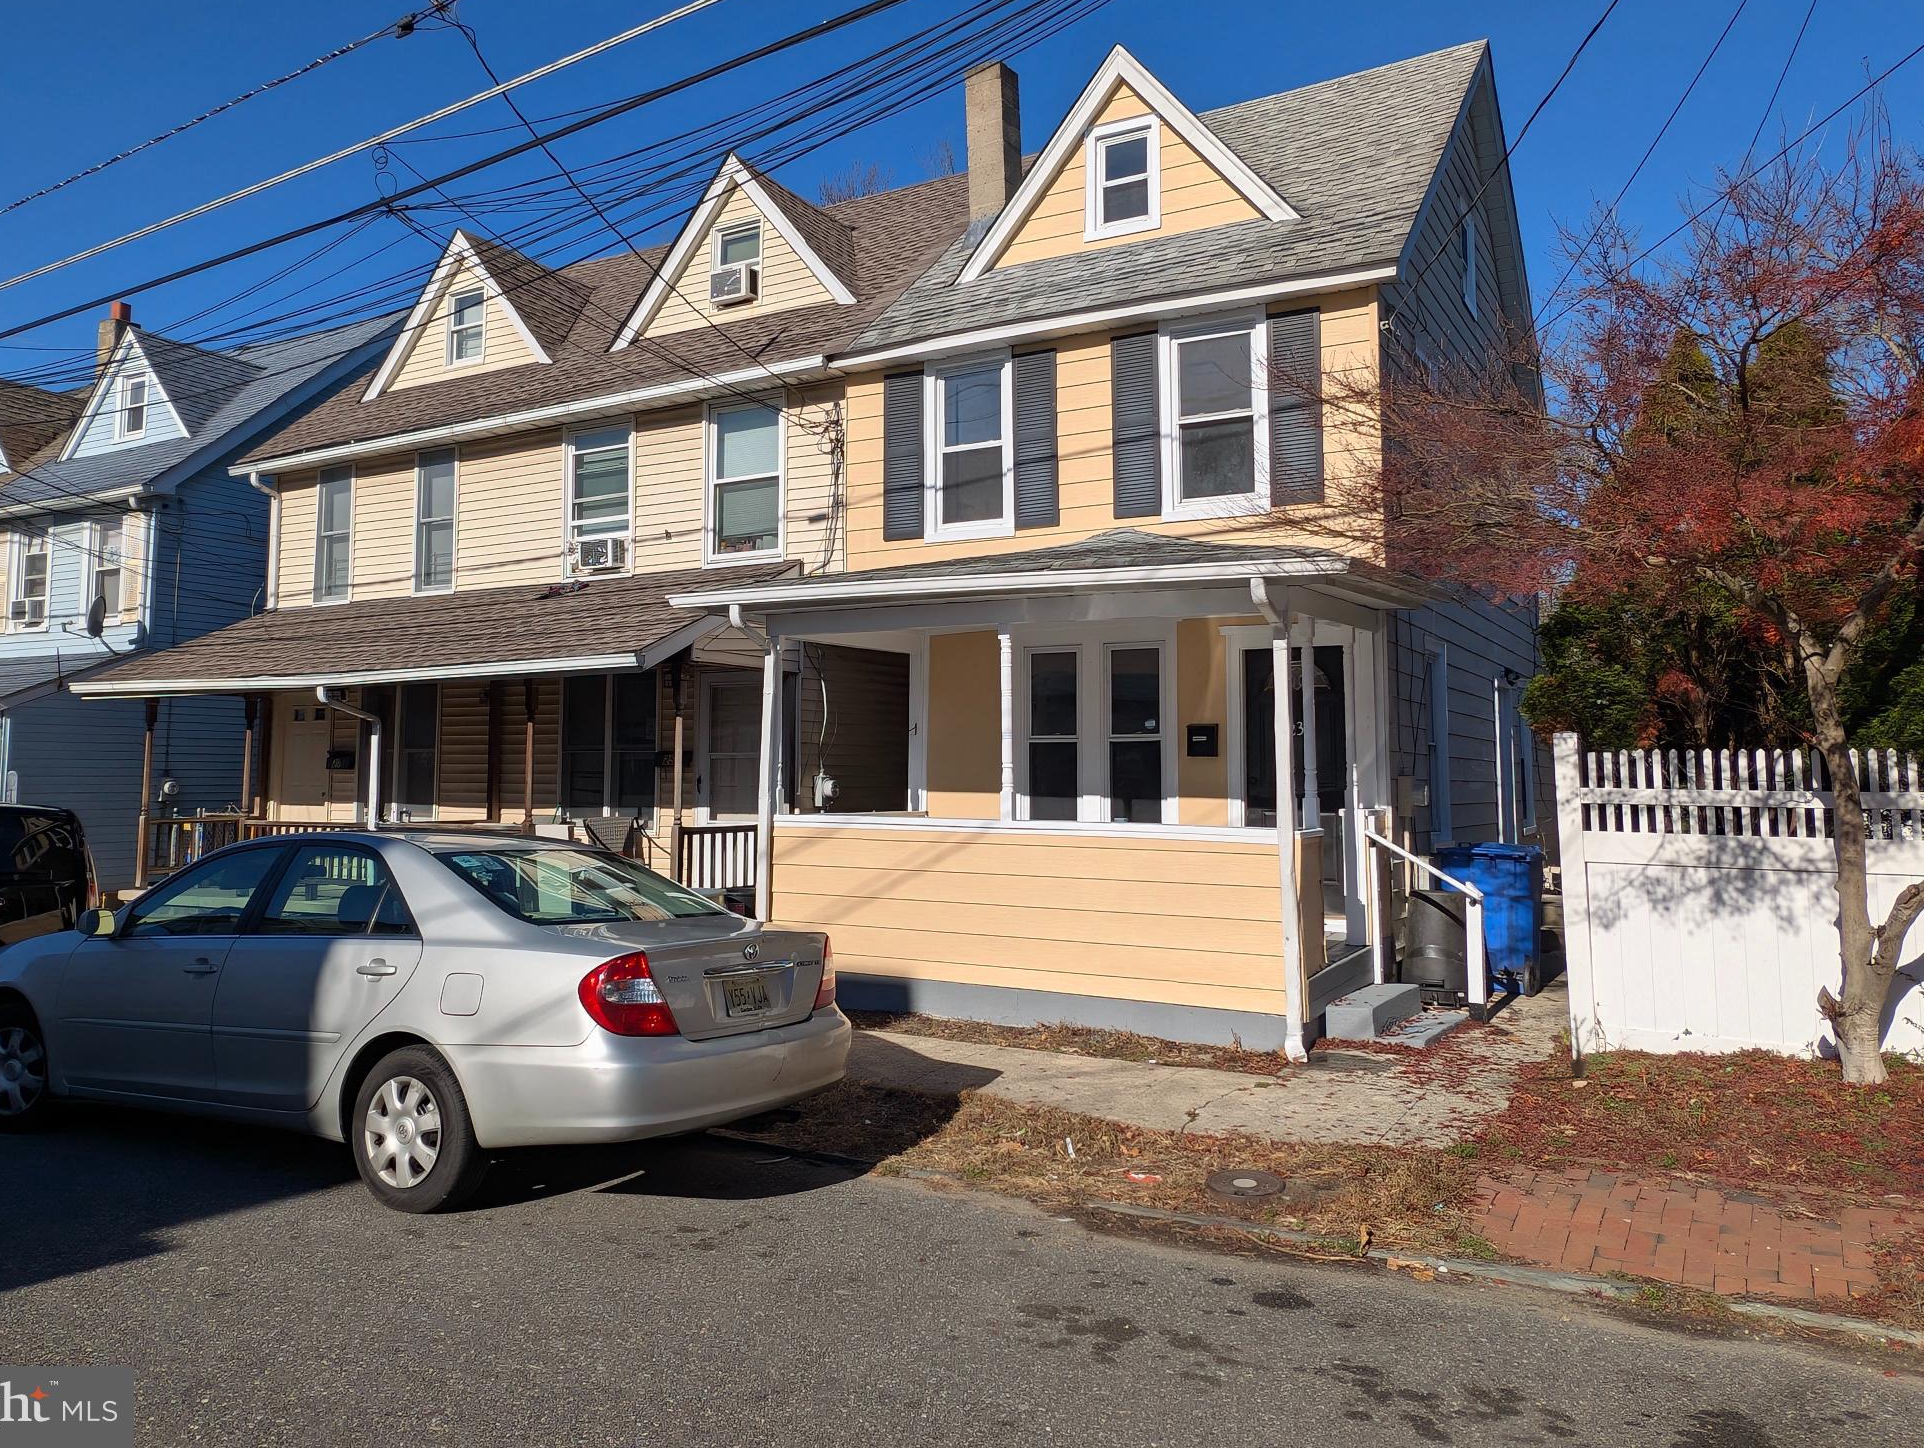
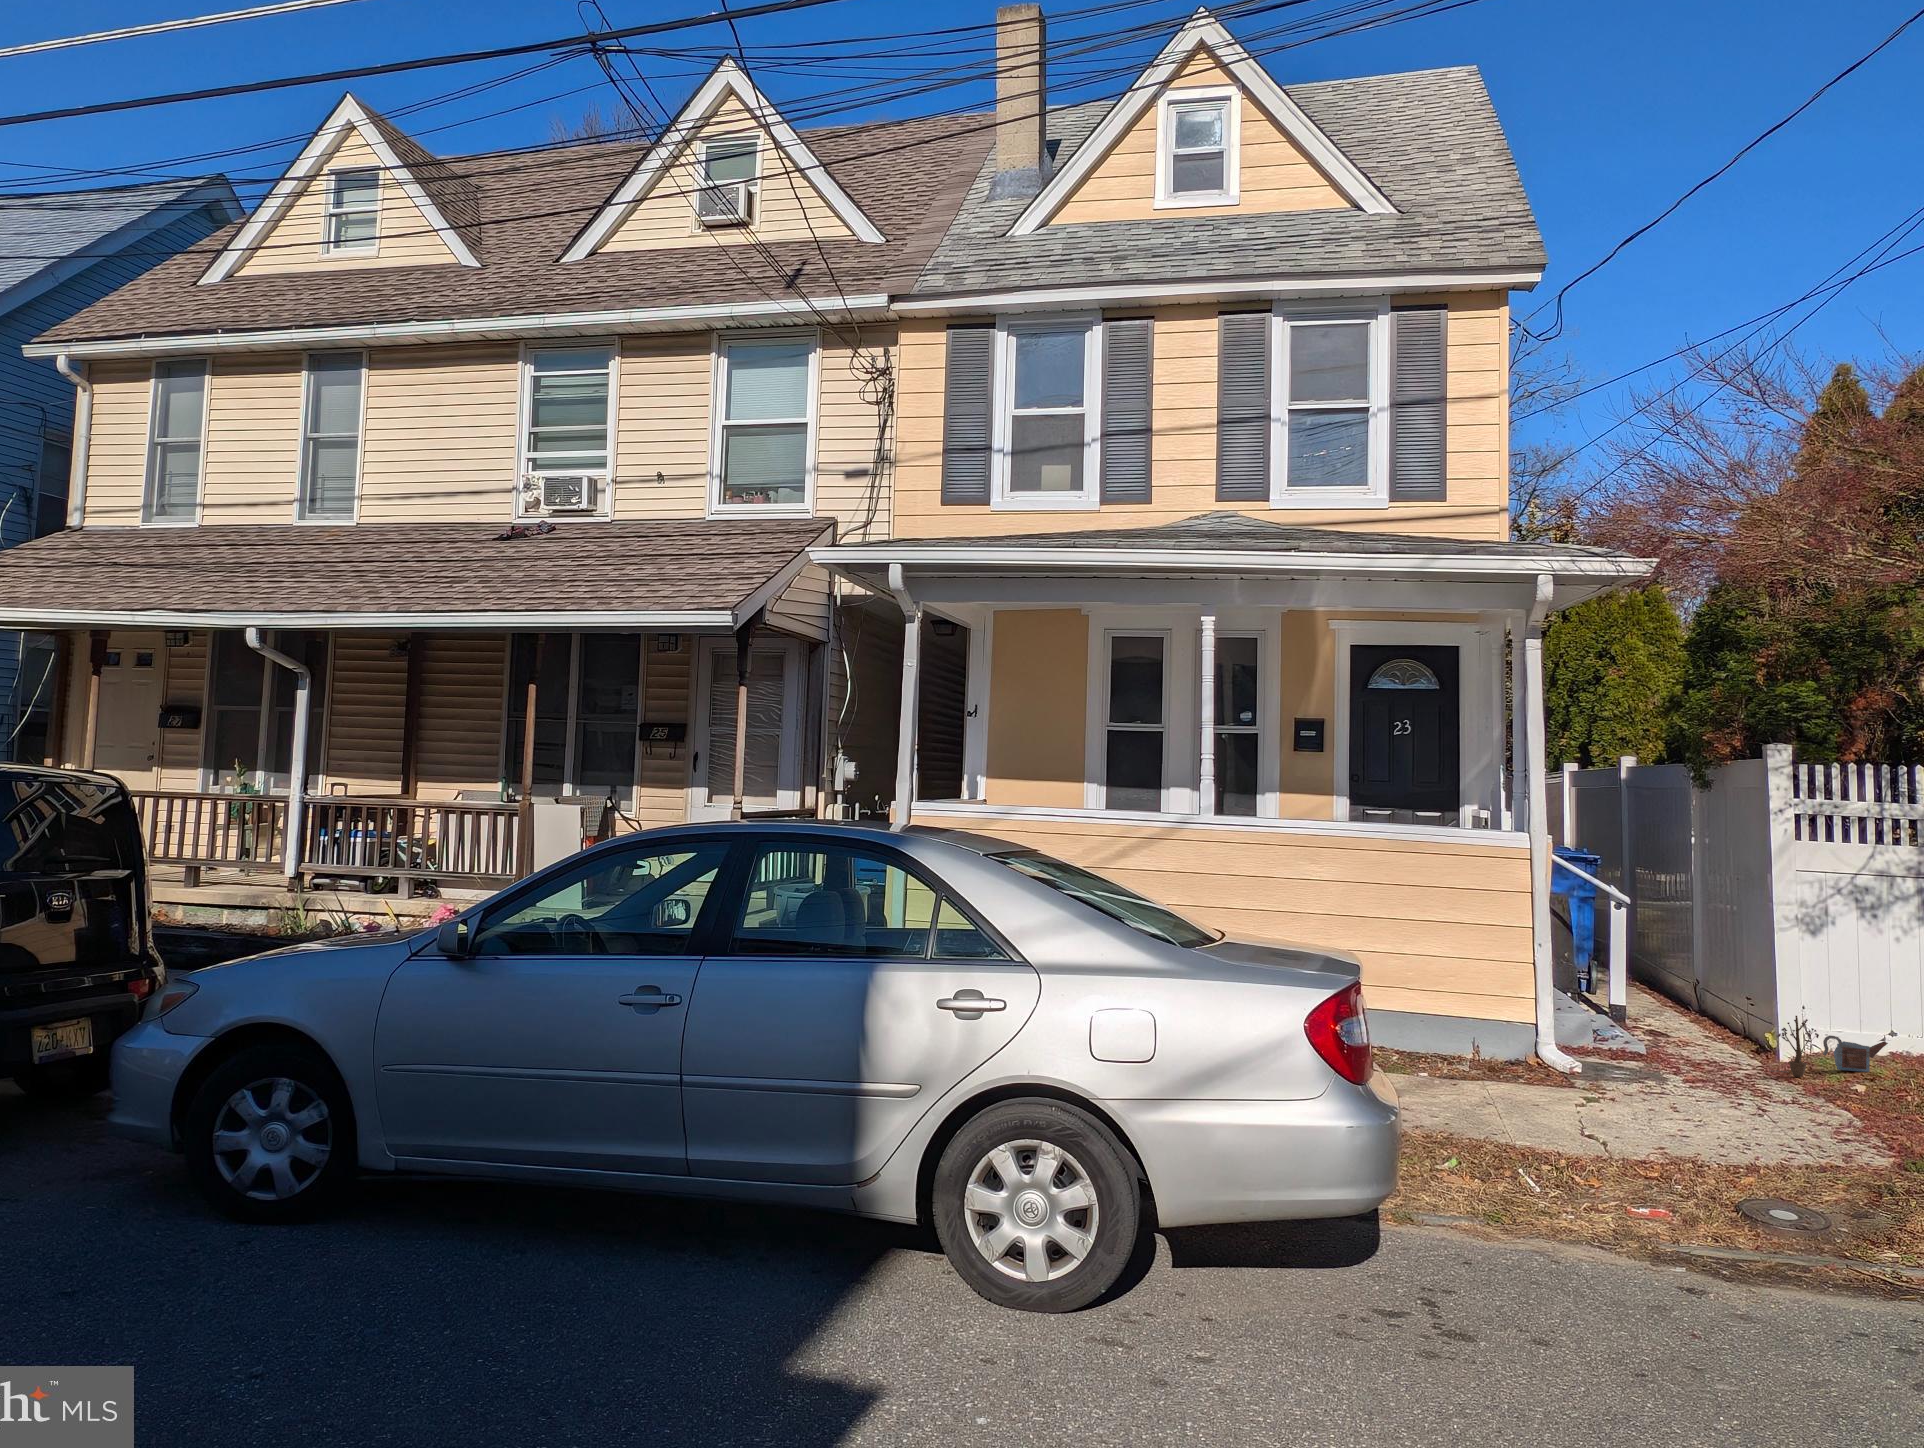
watering can: none [1617,1032,1685,1070] -> present [1823,1036,1888,1072]

